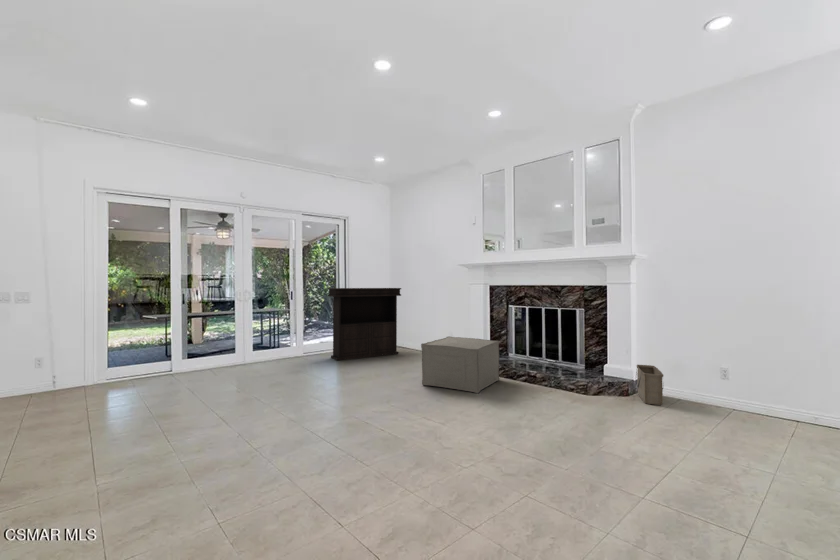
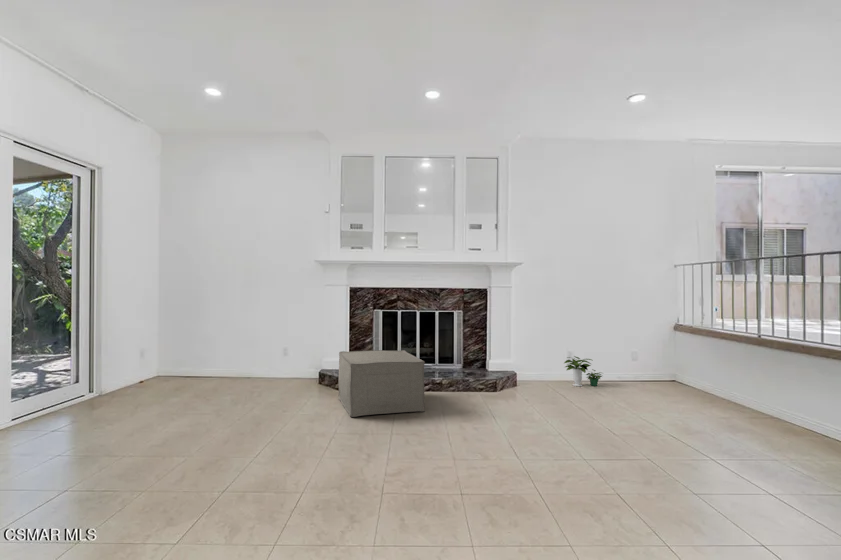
console table: present [328,288,401,360] -> none [96,289,211,414]
basket: present [636,365,663,405] -> none [516,357,552,390]
potted plant: none [693,372,759,417] -> present [564,356,602,386]

